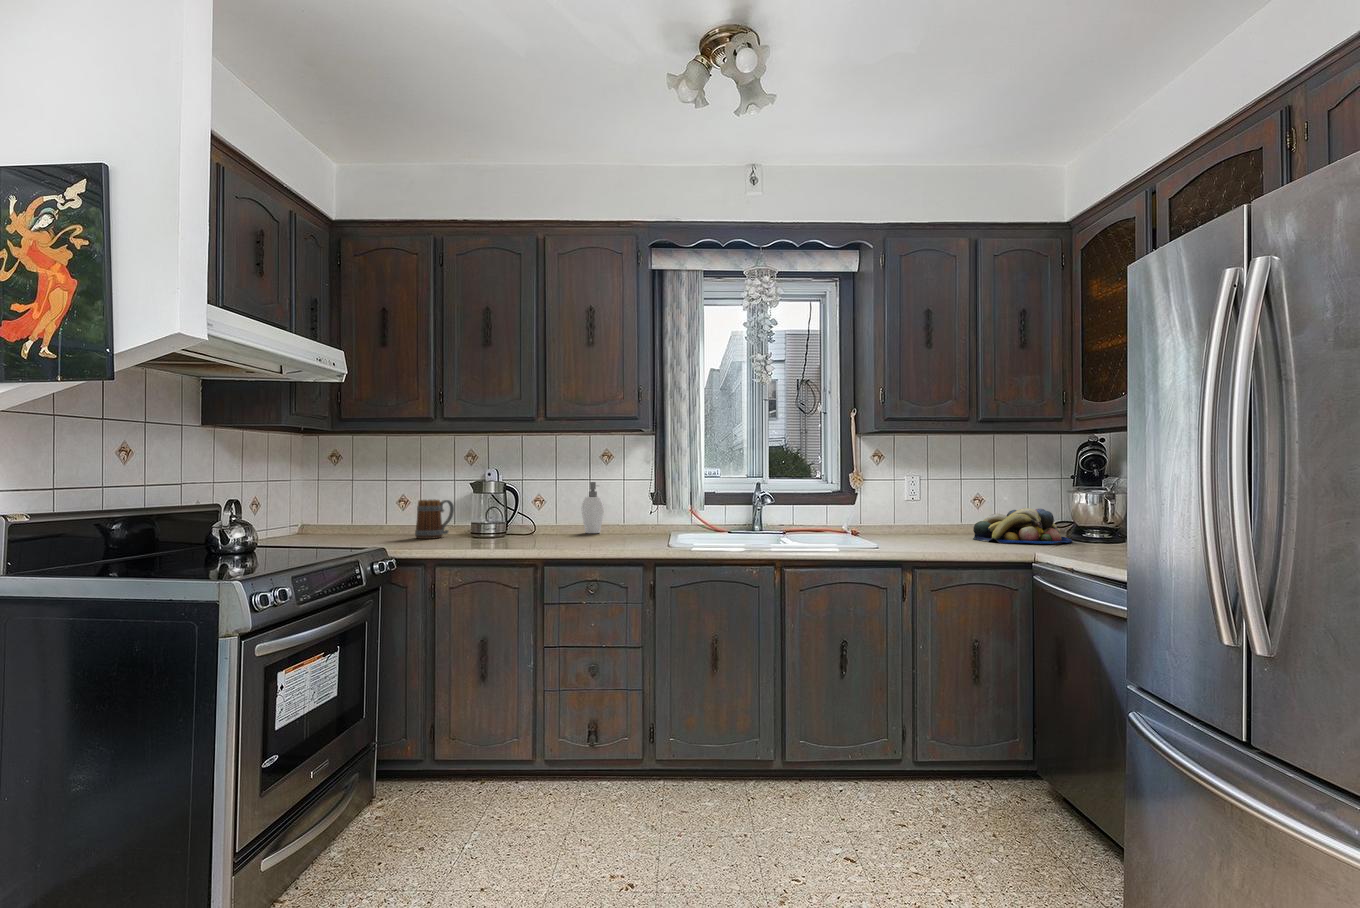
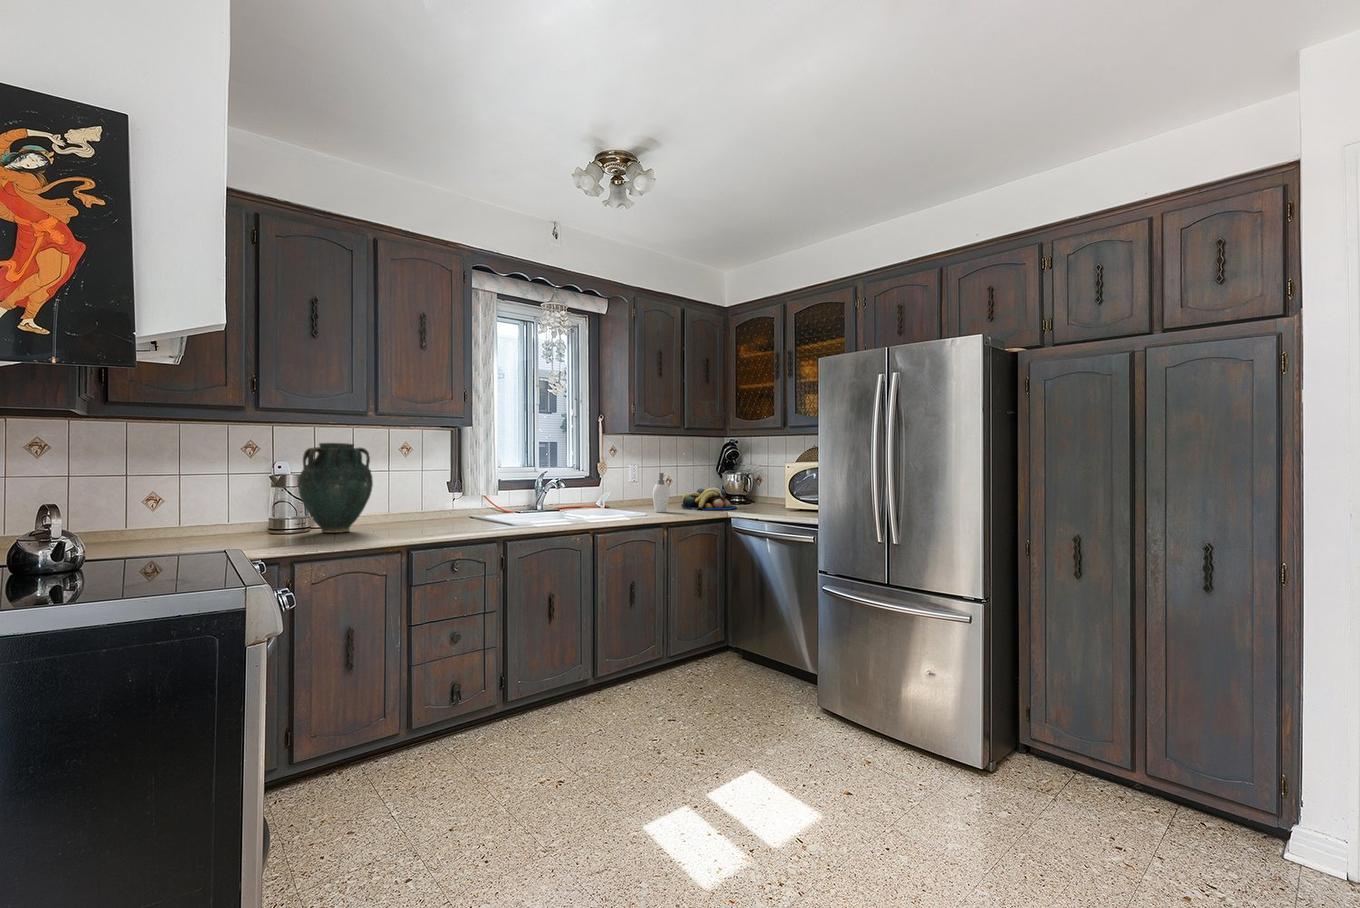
vase: none [463,450,532,541] -> present [298,443,373,533]
soap dispenser: present [581,482,604,533] -> present [652,473,670,512]
mug: present [415,500,454,539] -> none [221,493,262,536]

